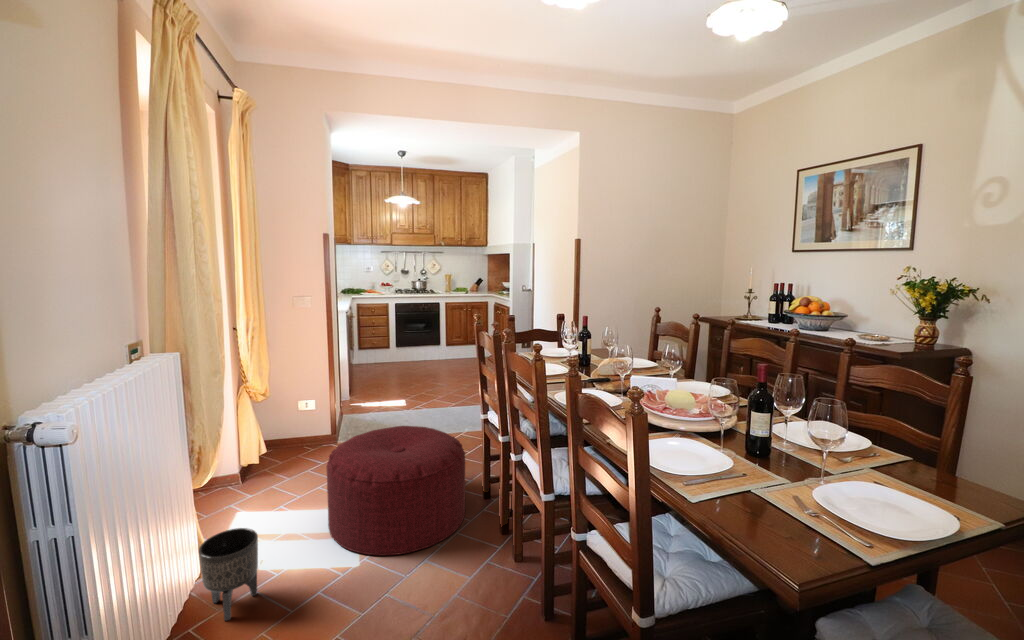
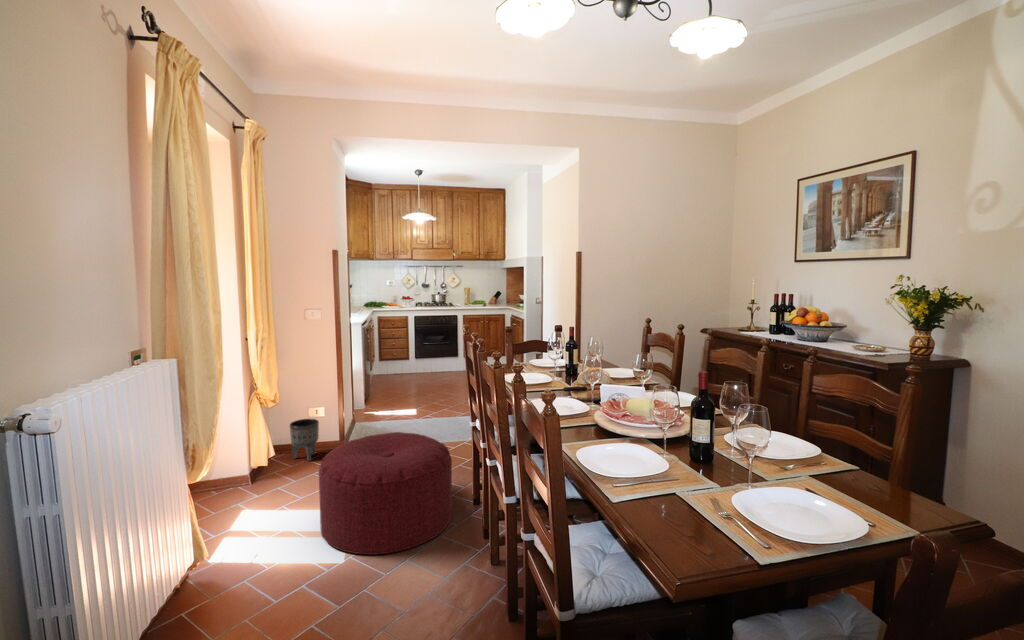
planter: present [199,528,258,621] -> present [290,419,319,461]

